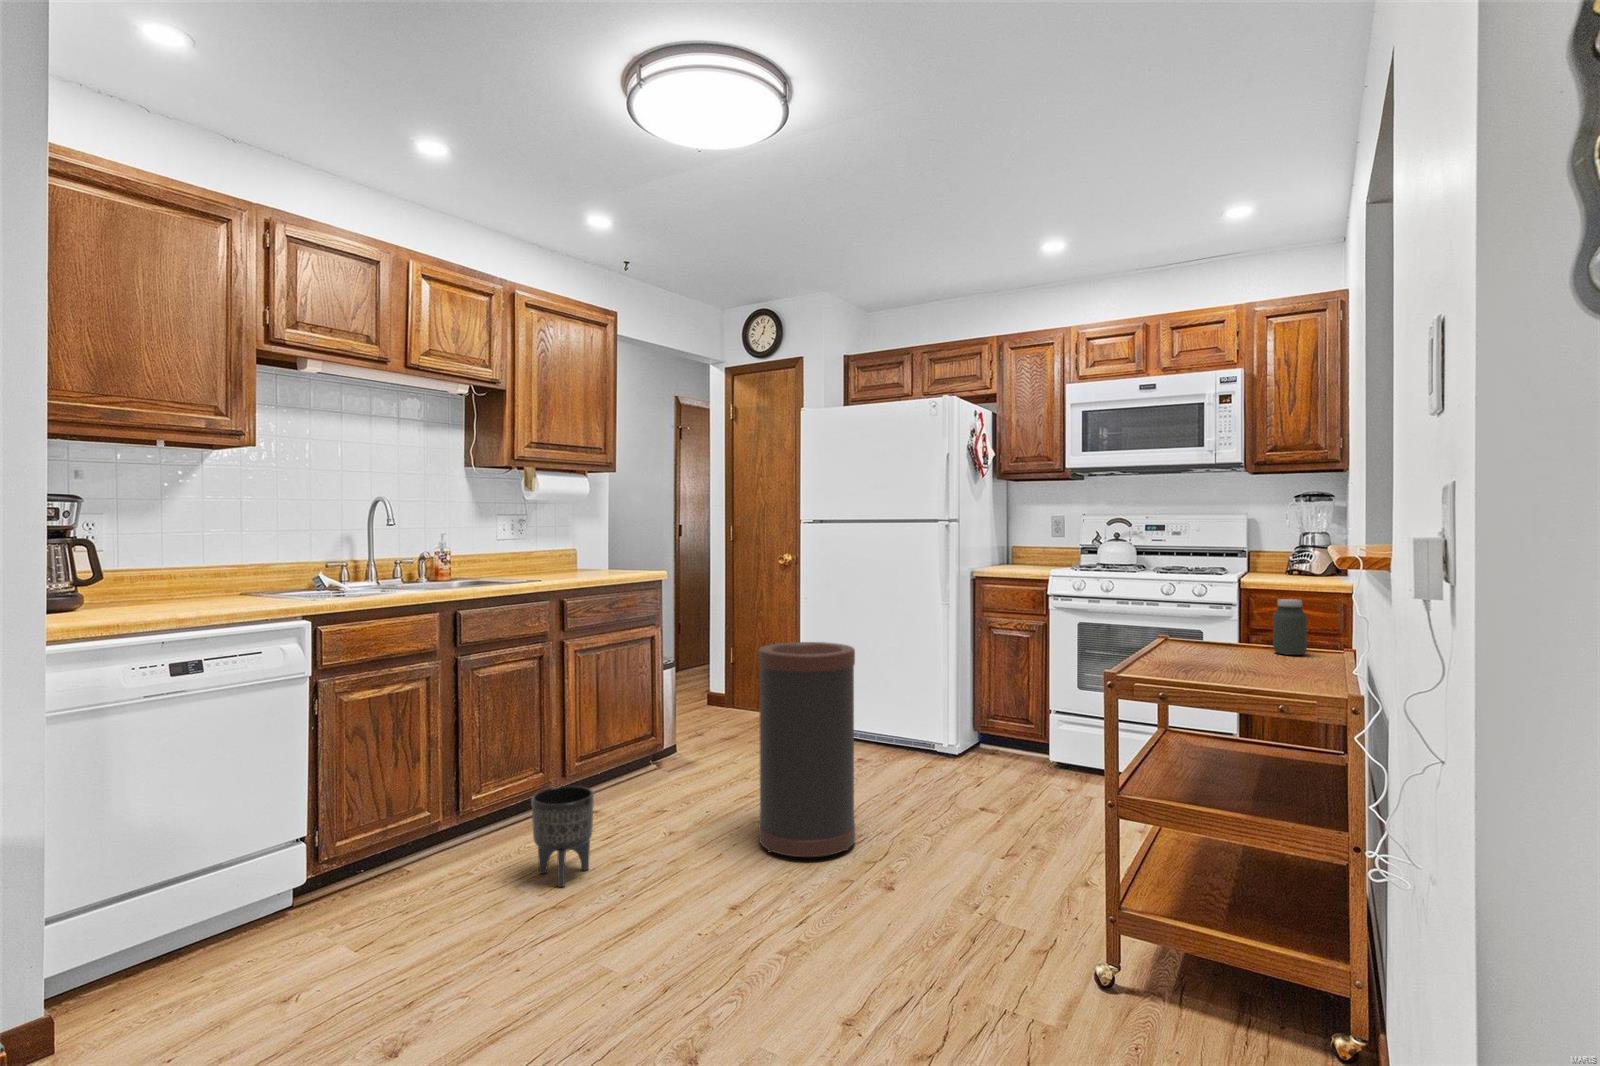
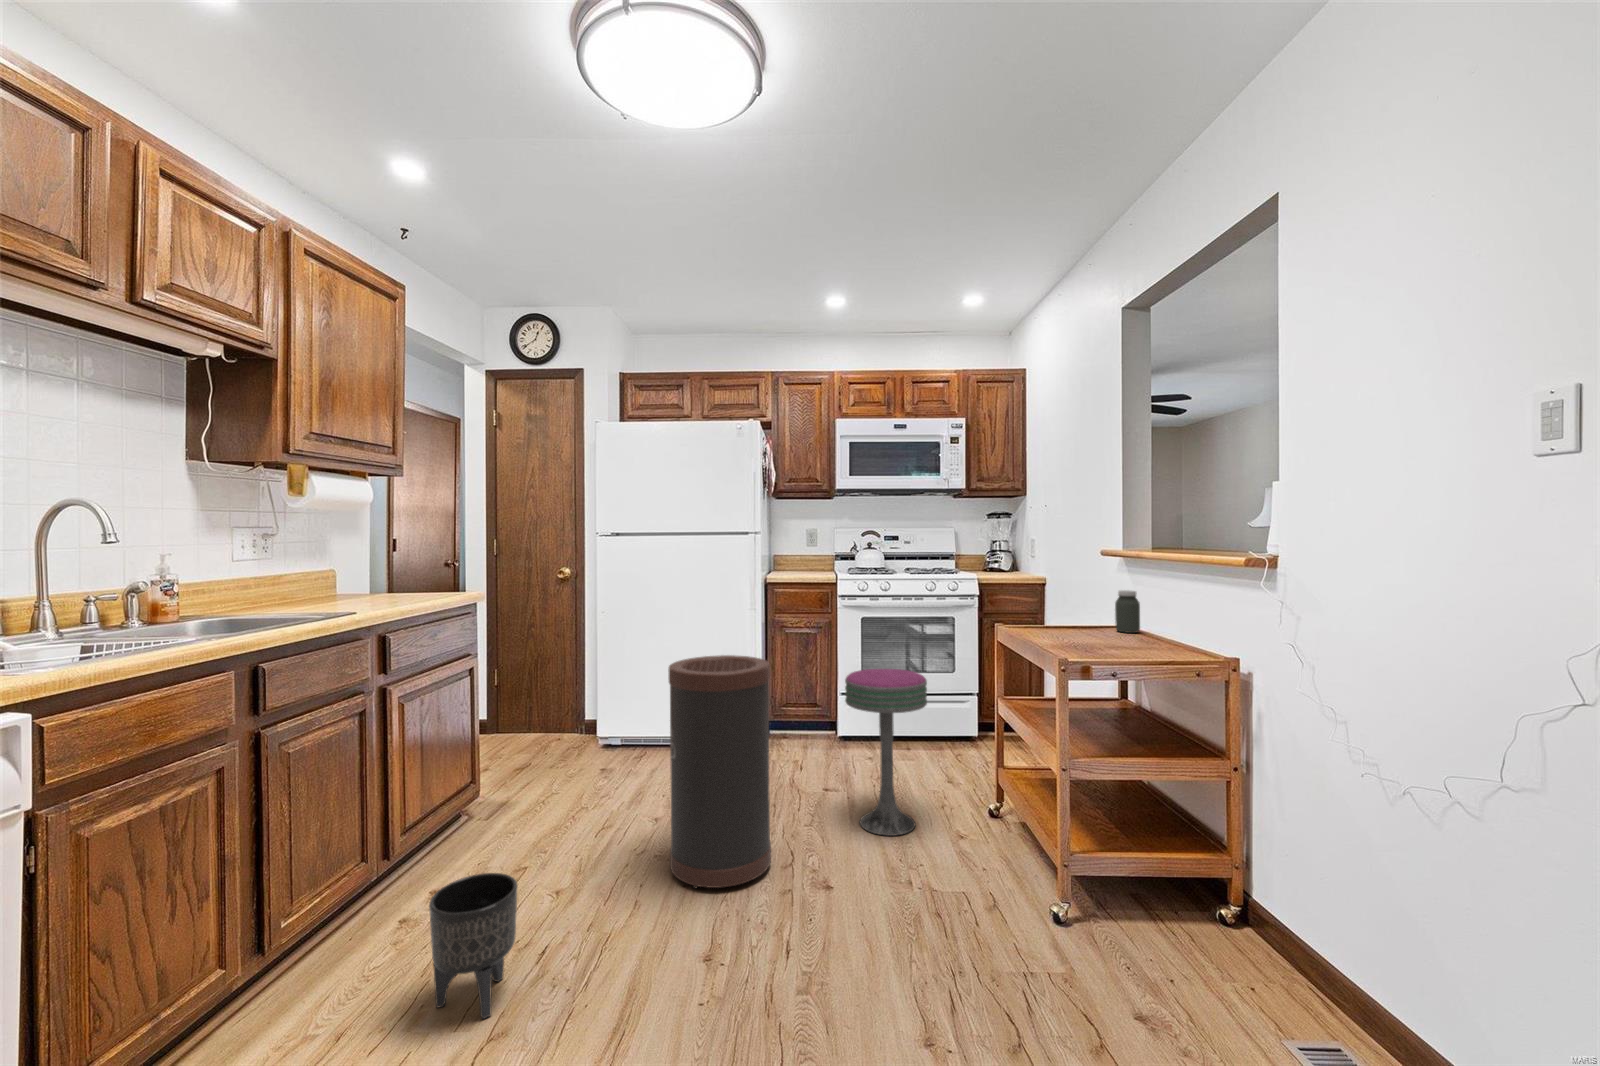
bar stool: none [959,675,1053,859] -> present [845,669,927,836]

